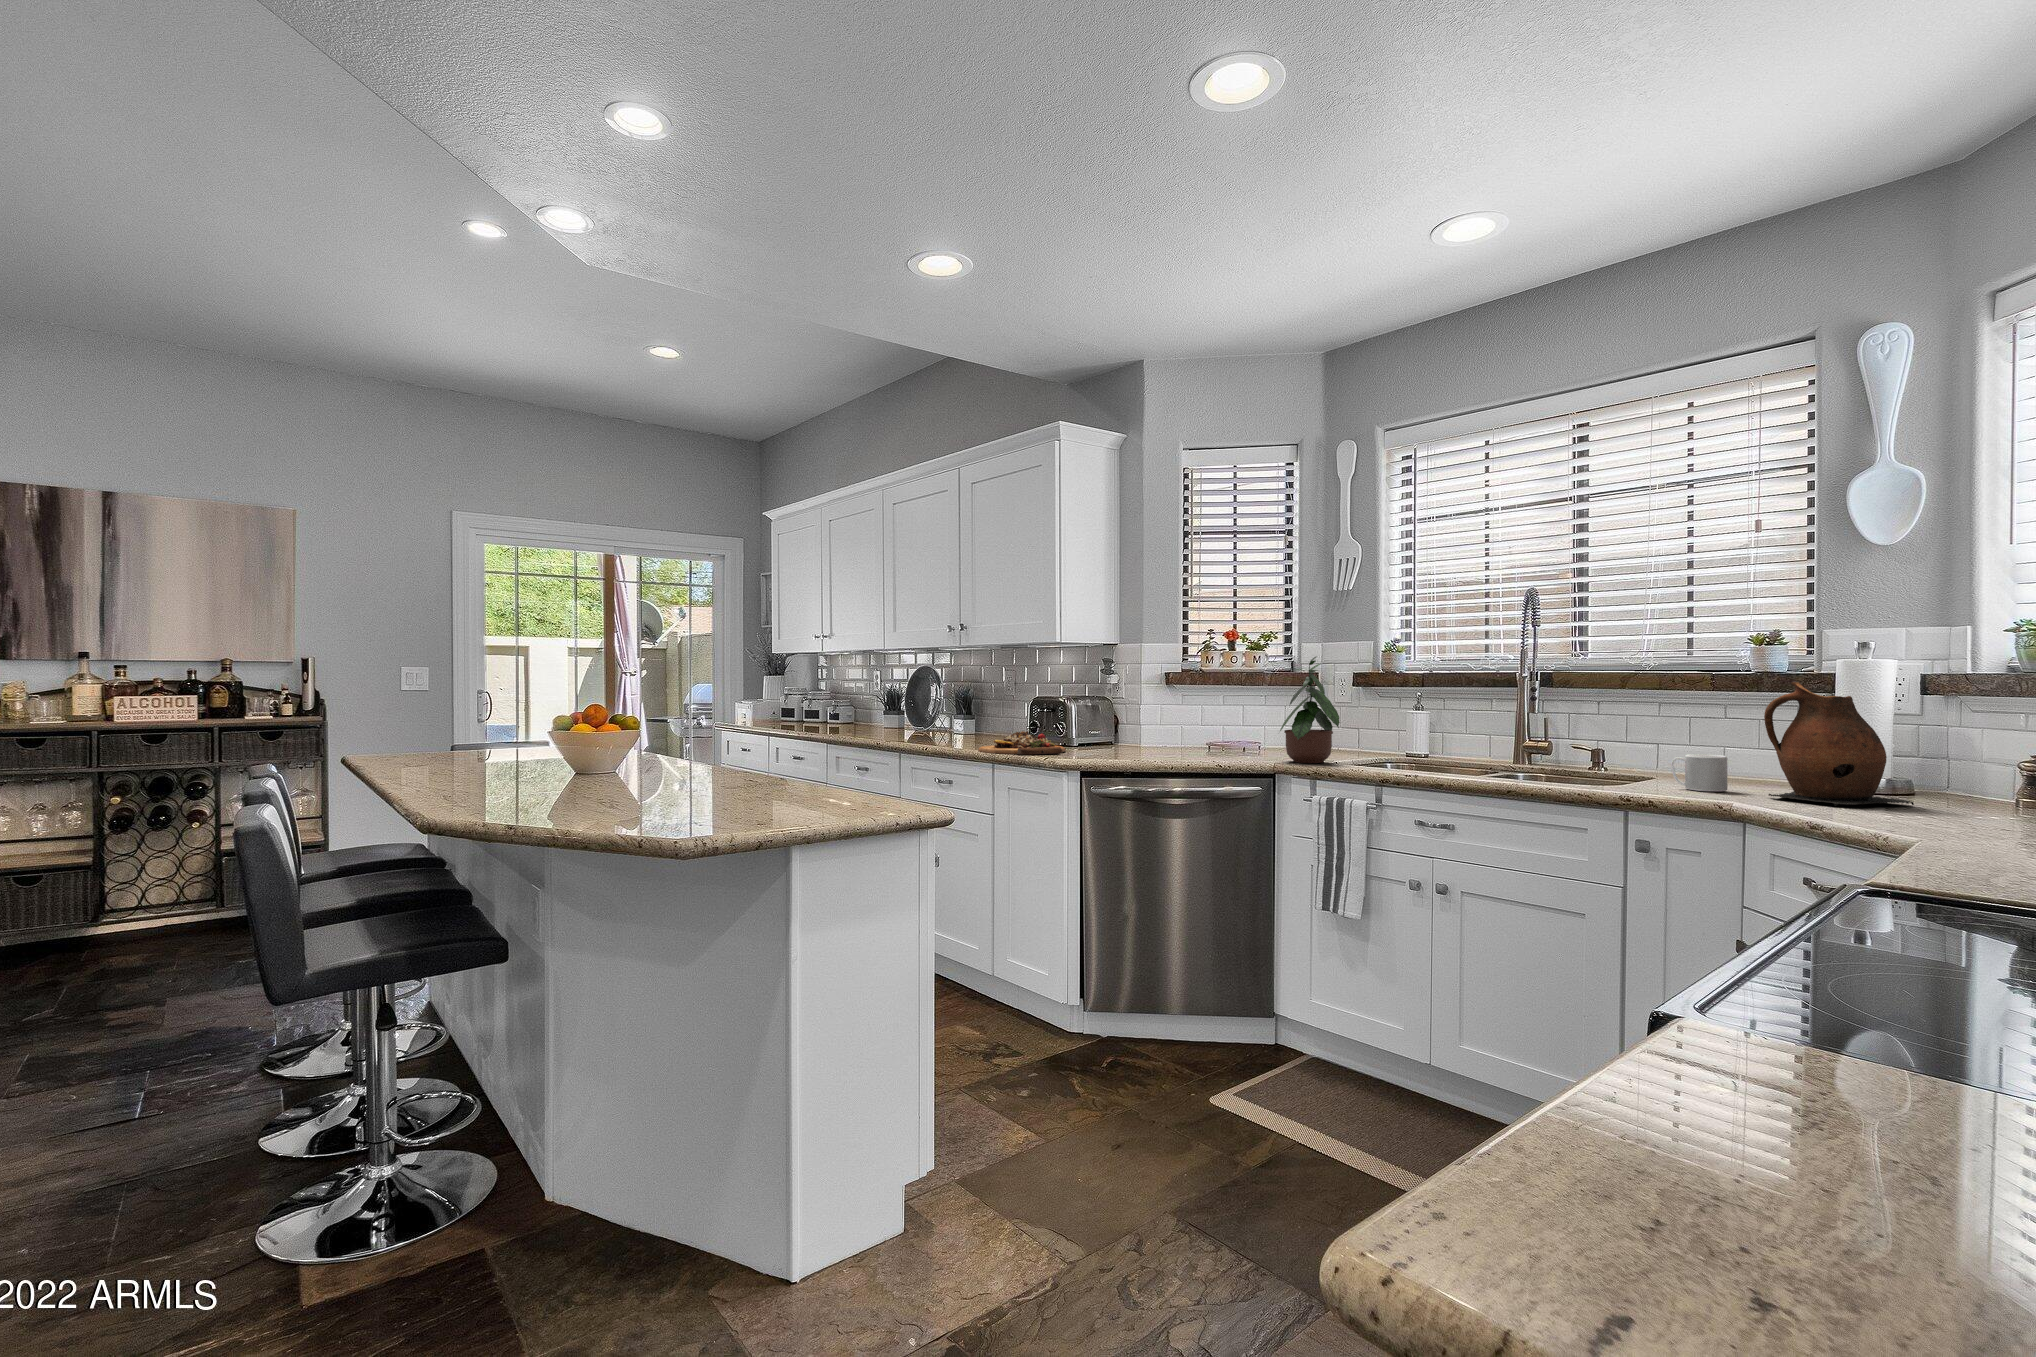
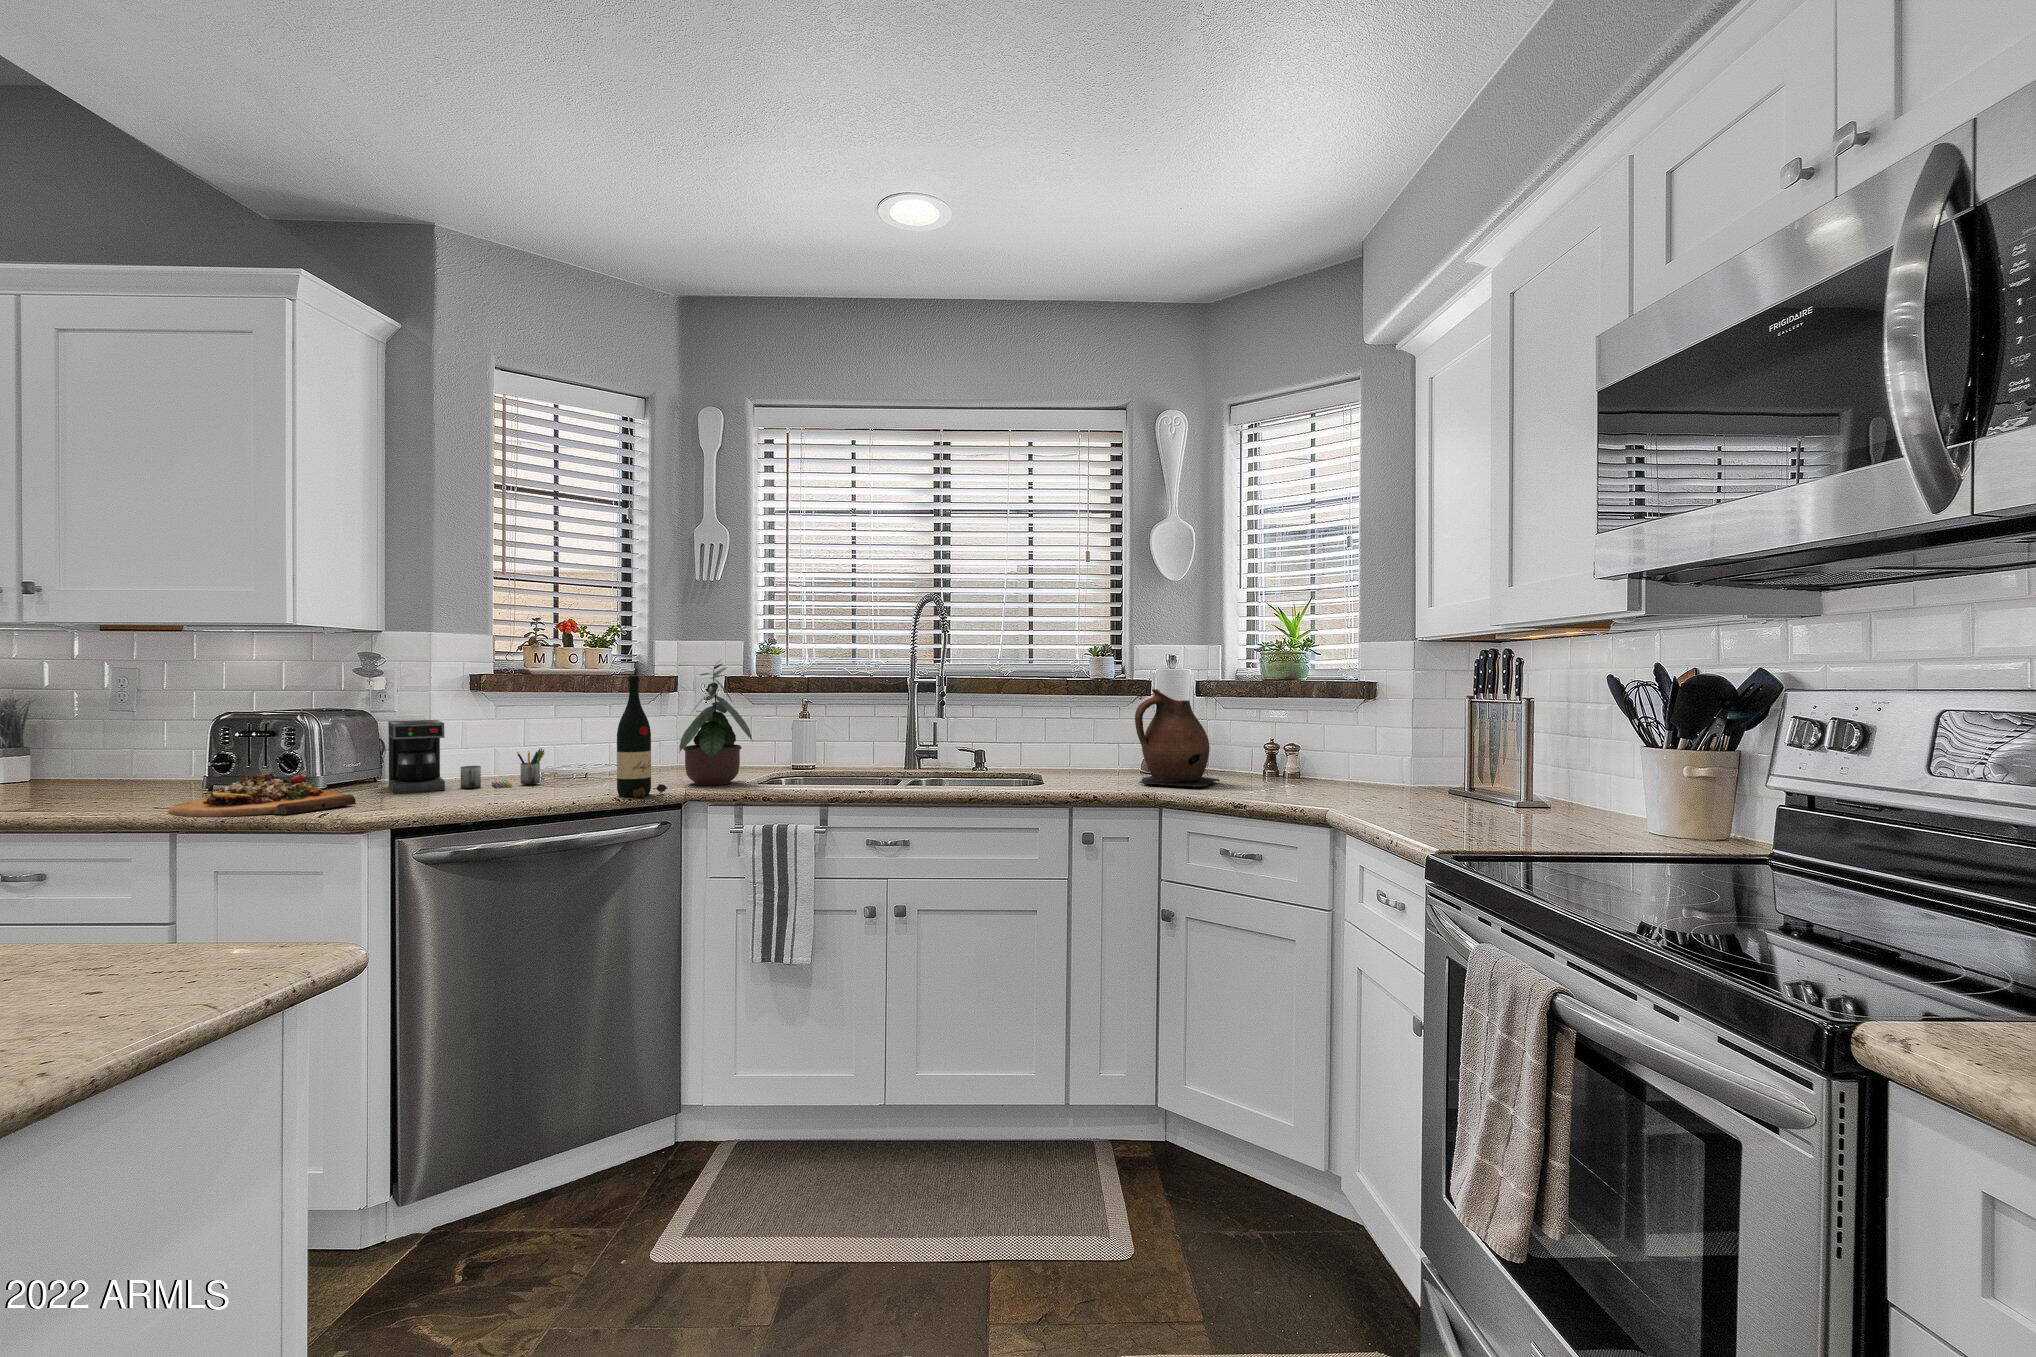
wine bottle: none [1216,669,1255,764] -> present [617,676,668,797]
coffee maker: none [1096,704,1194,753] -> present [388,720,545,793]
mug: present [1671,754,1728,792] -> none [1064,750,1103,783]

